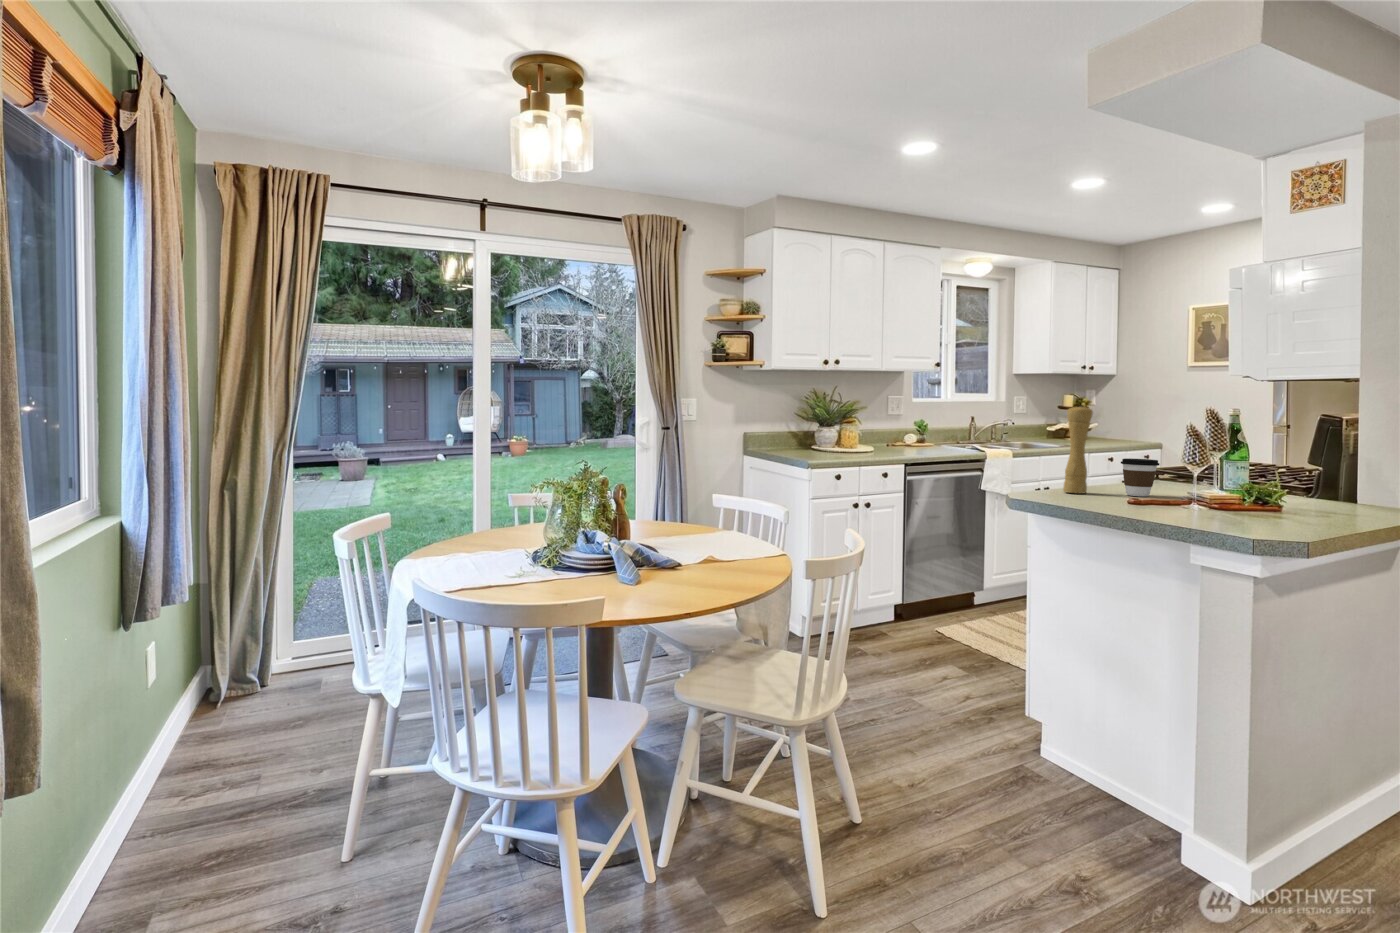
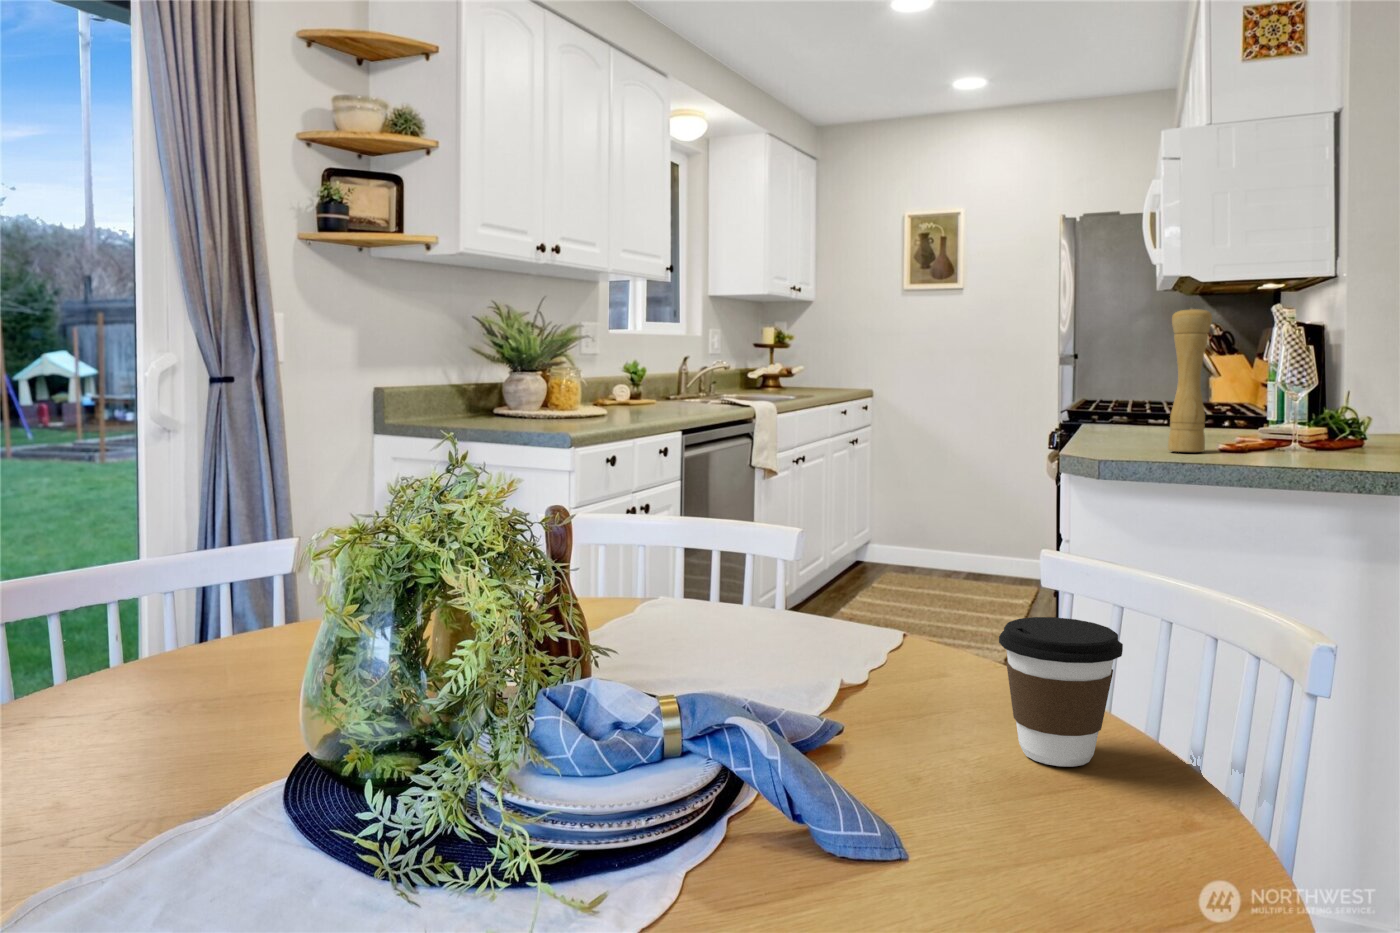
coffee cup: present [1121,458,1159,496] -> present [999,617,1123,767]

